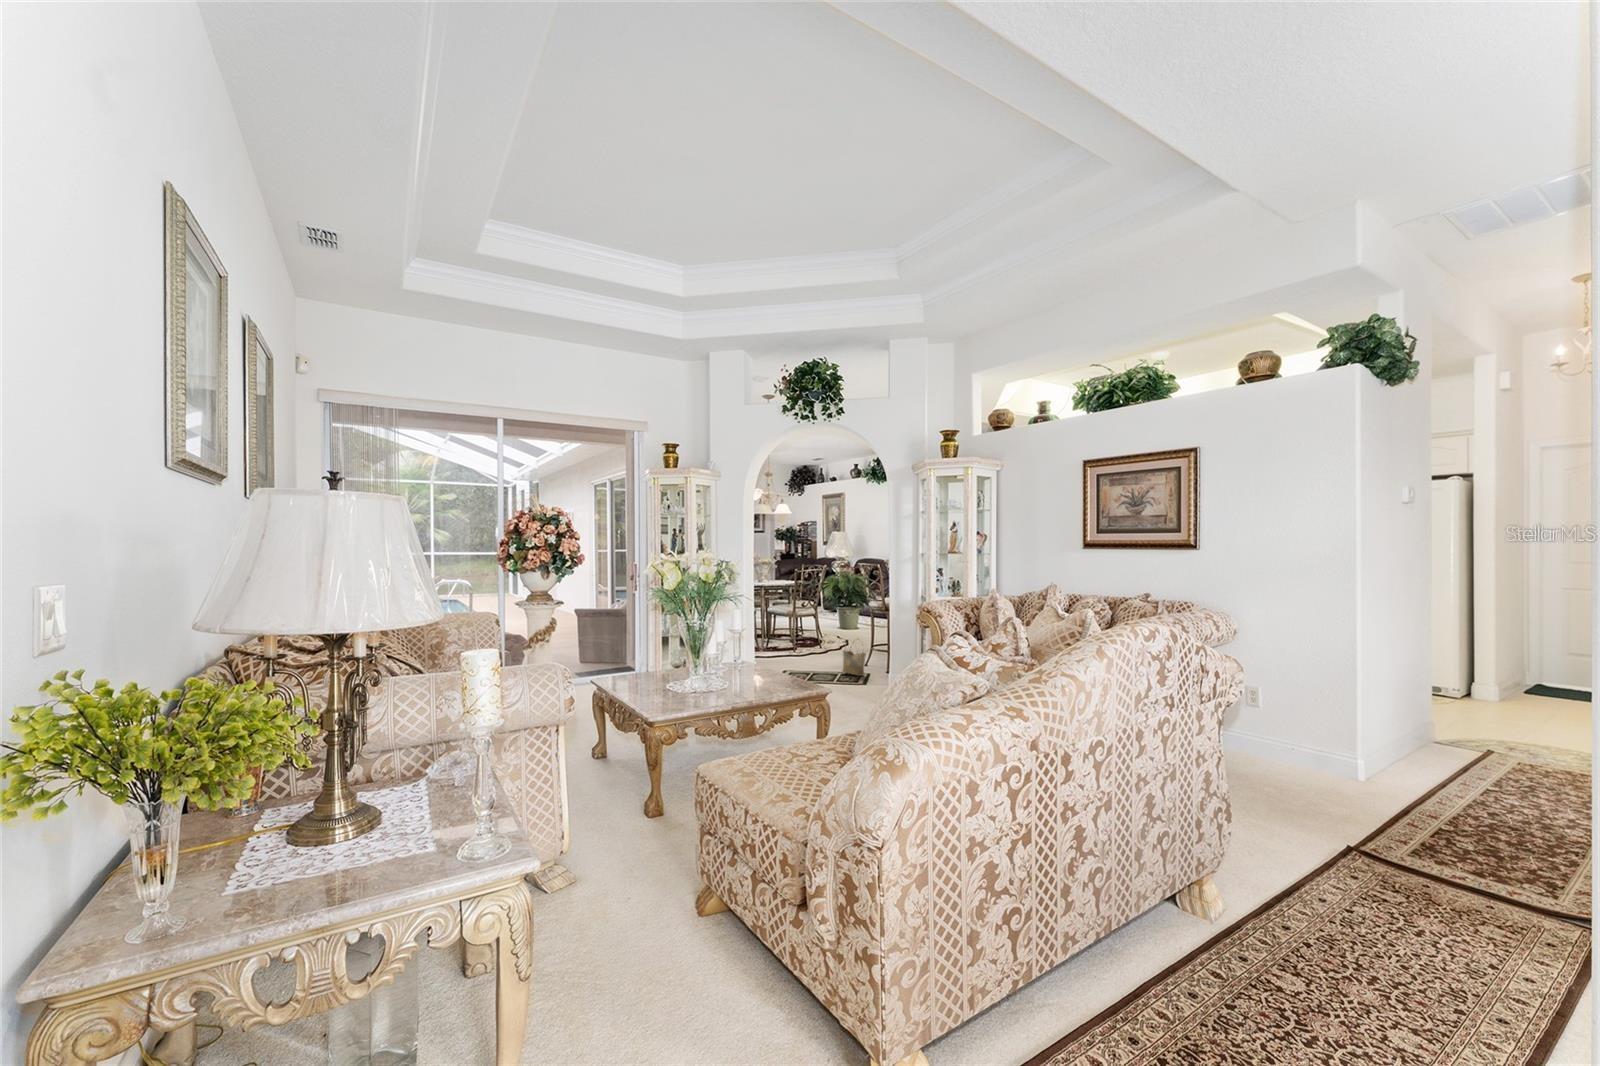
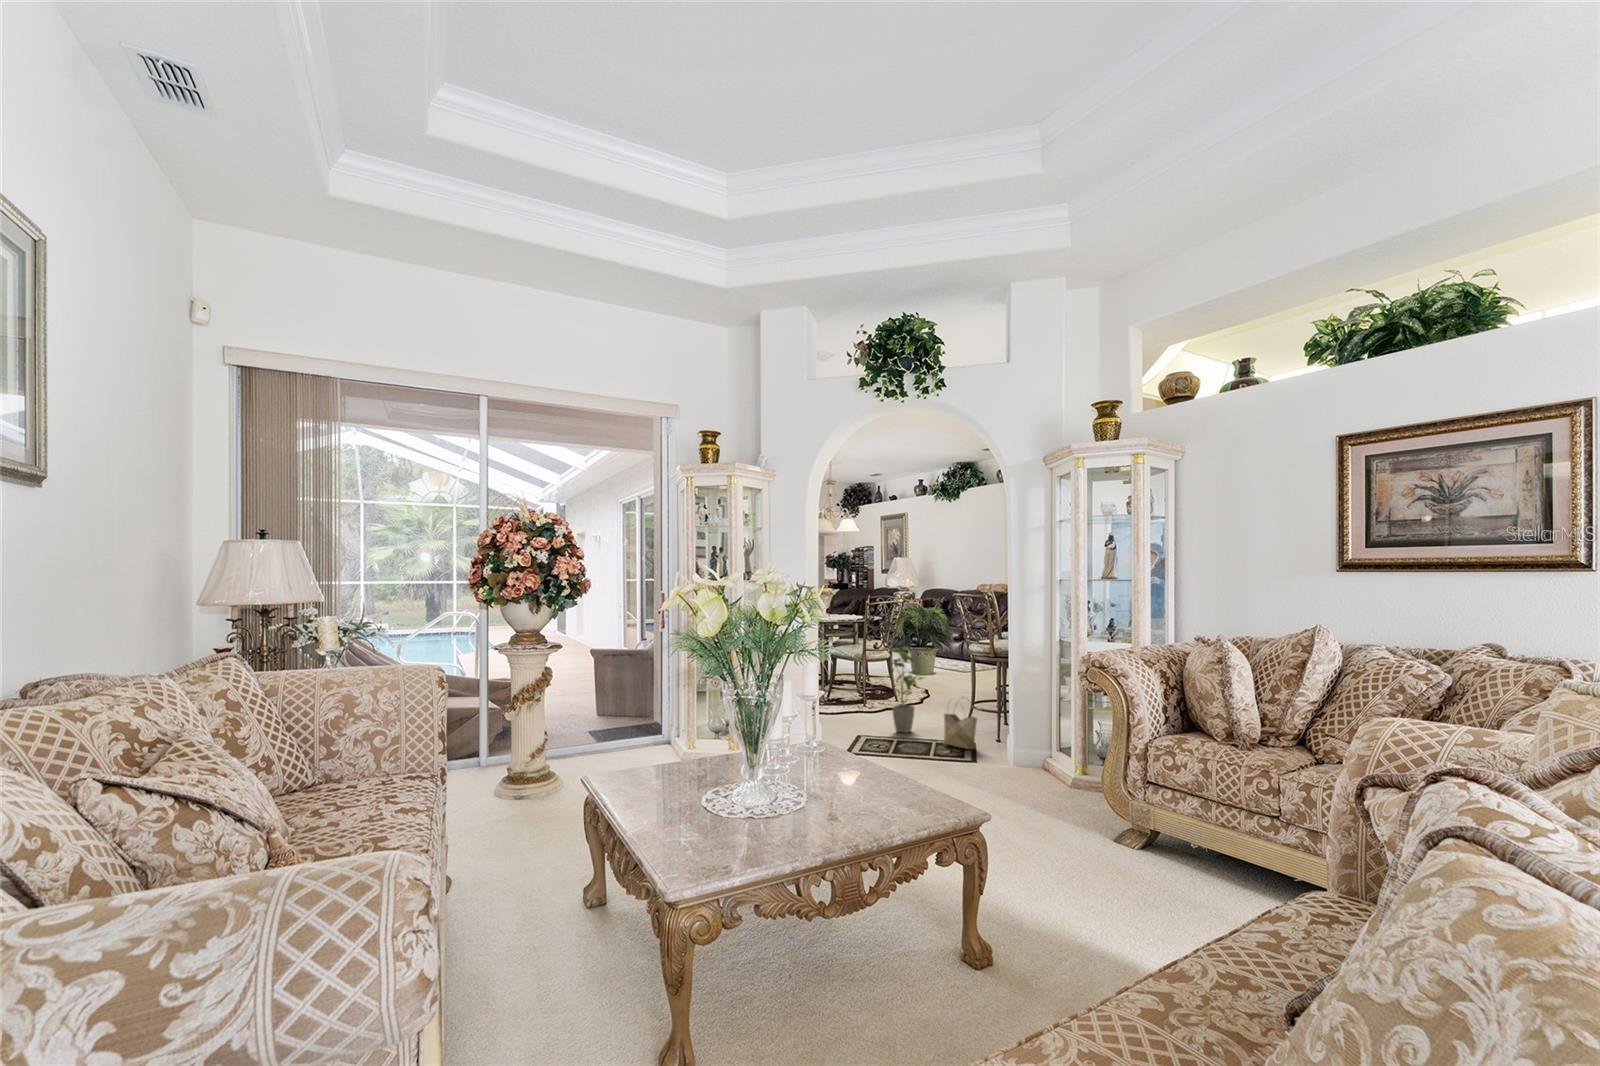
house plant: none [806,602,840,666] -> present [889,647,929,733]

